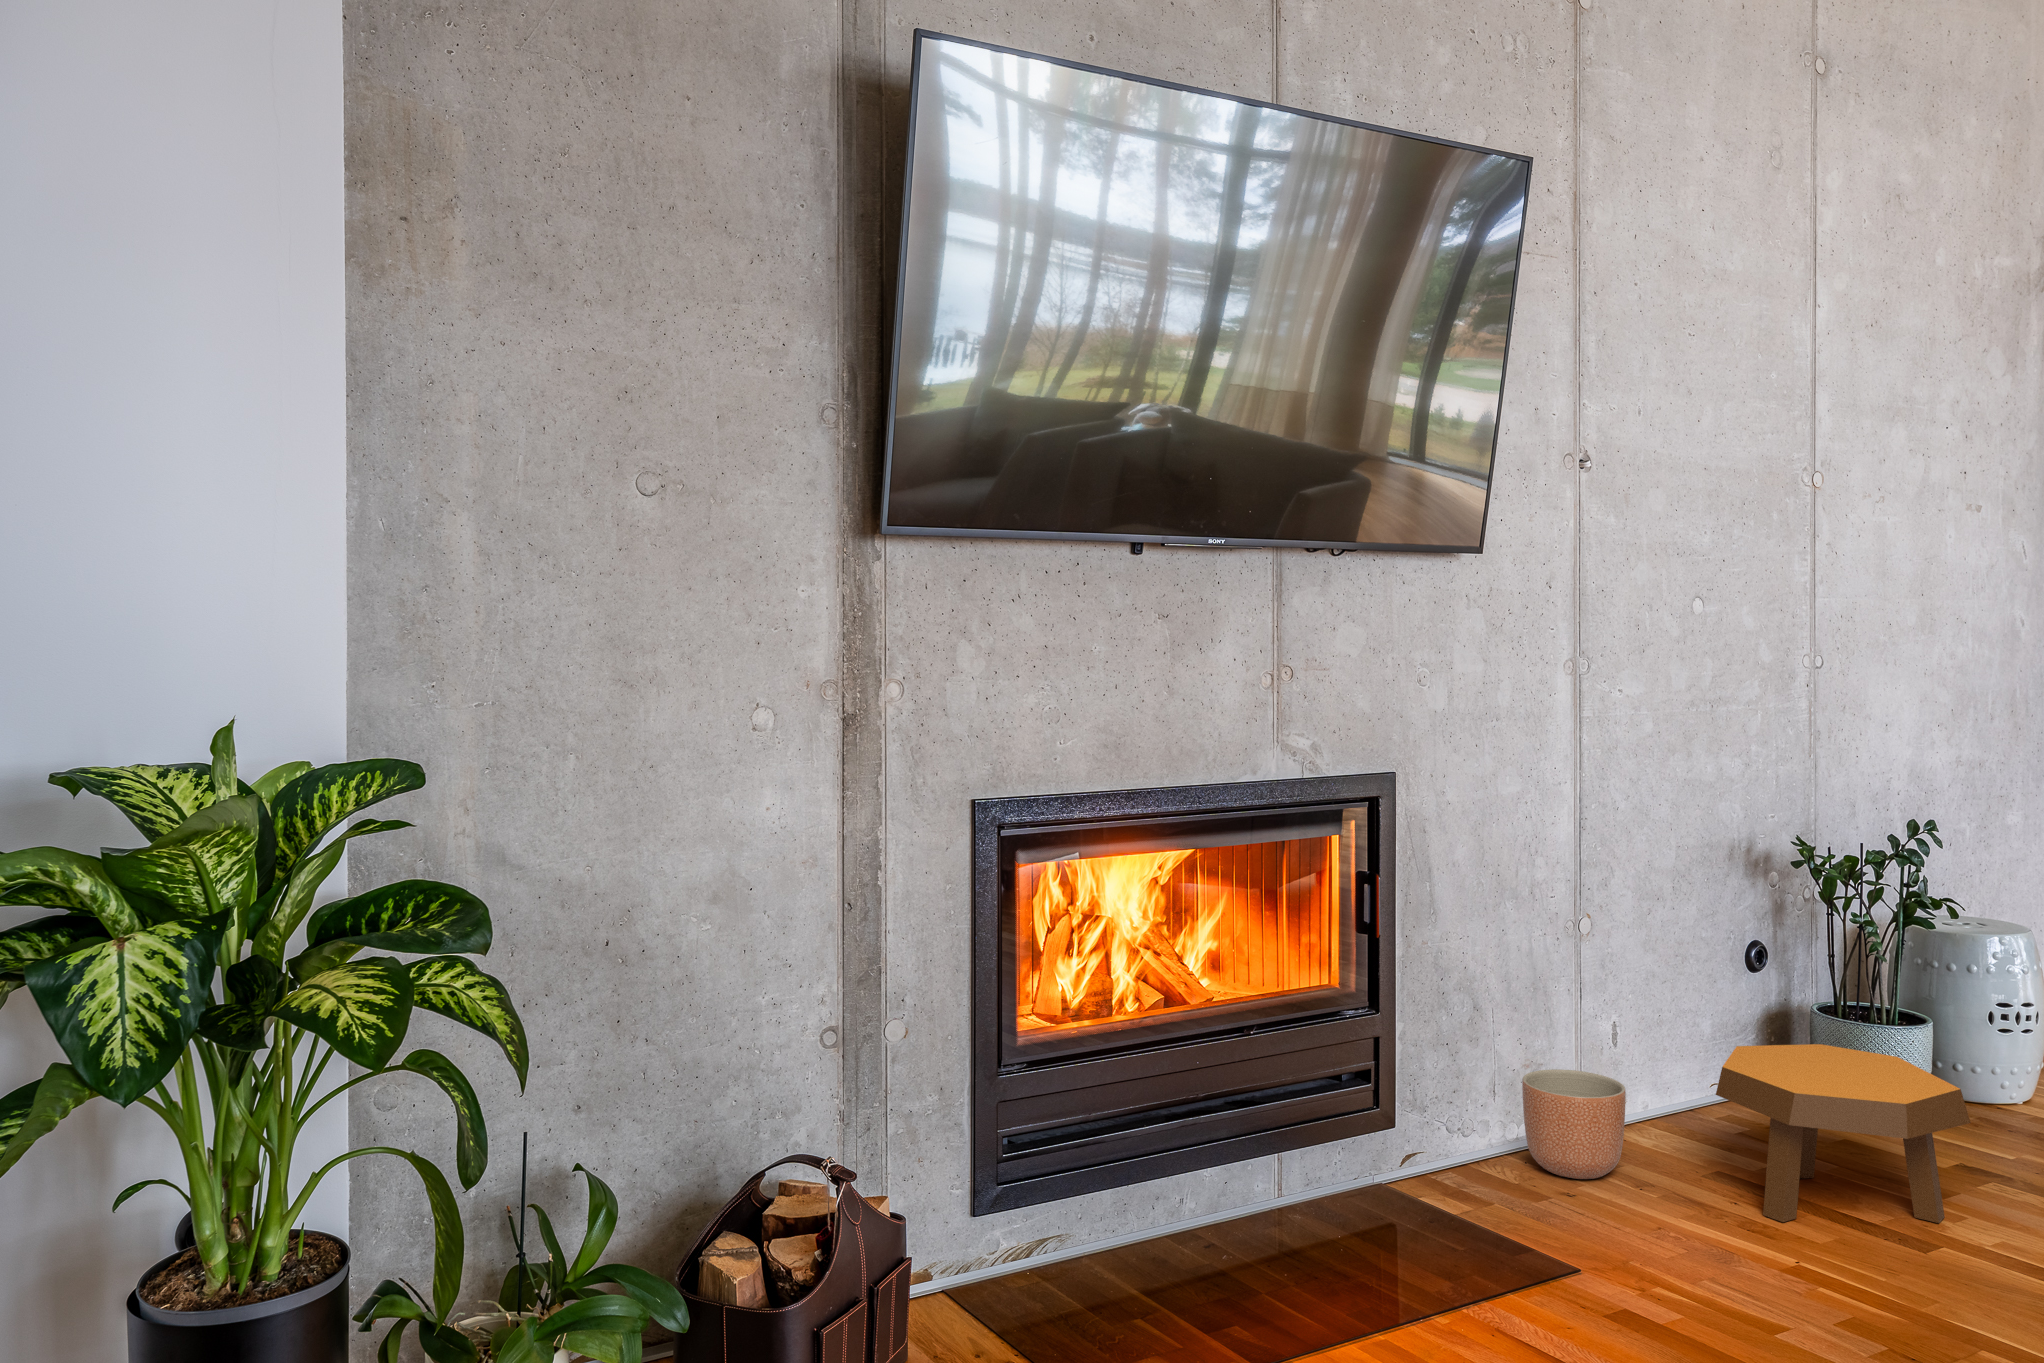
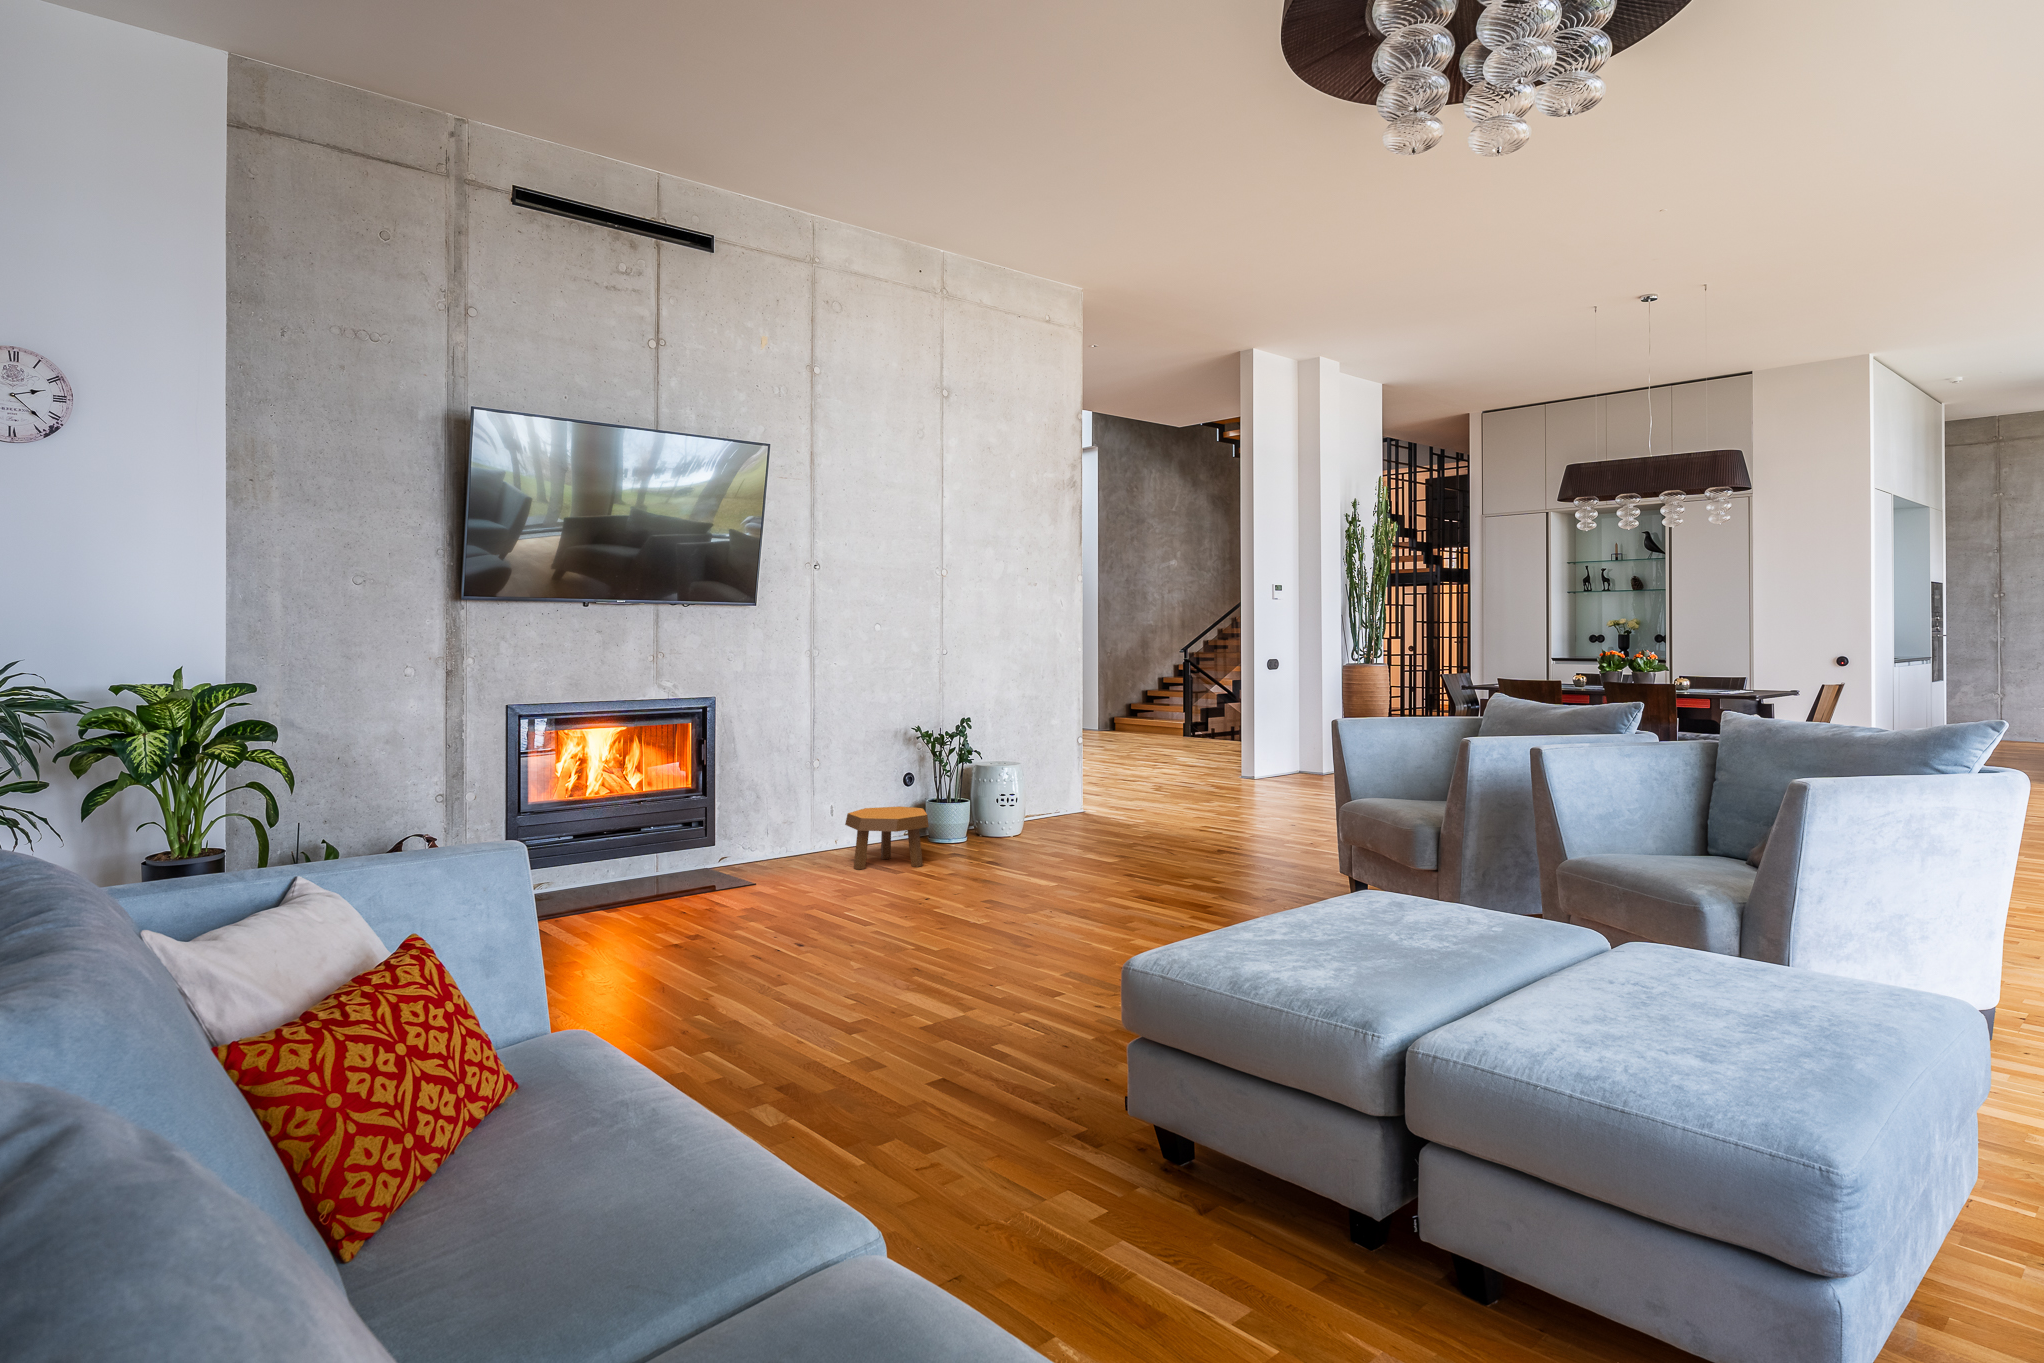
planter: present [1522,1069,1626,1179] -> none [775,822,816,863]

